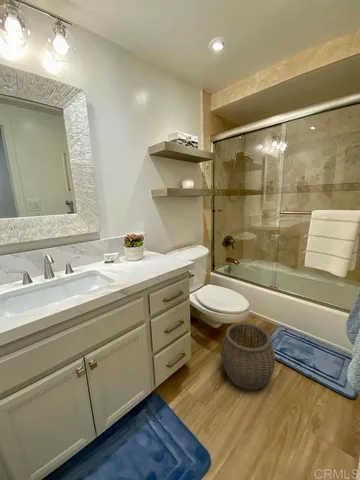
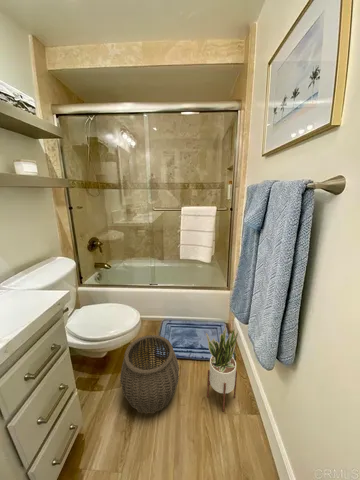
potted plant: none [301,336,350,433] -> present [206,326,238,412]

